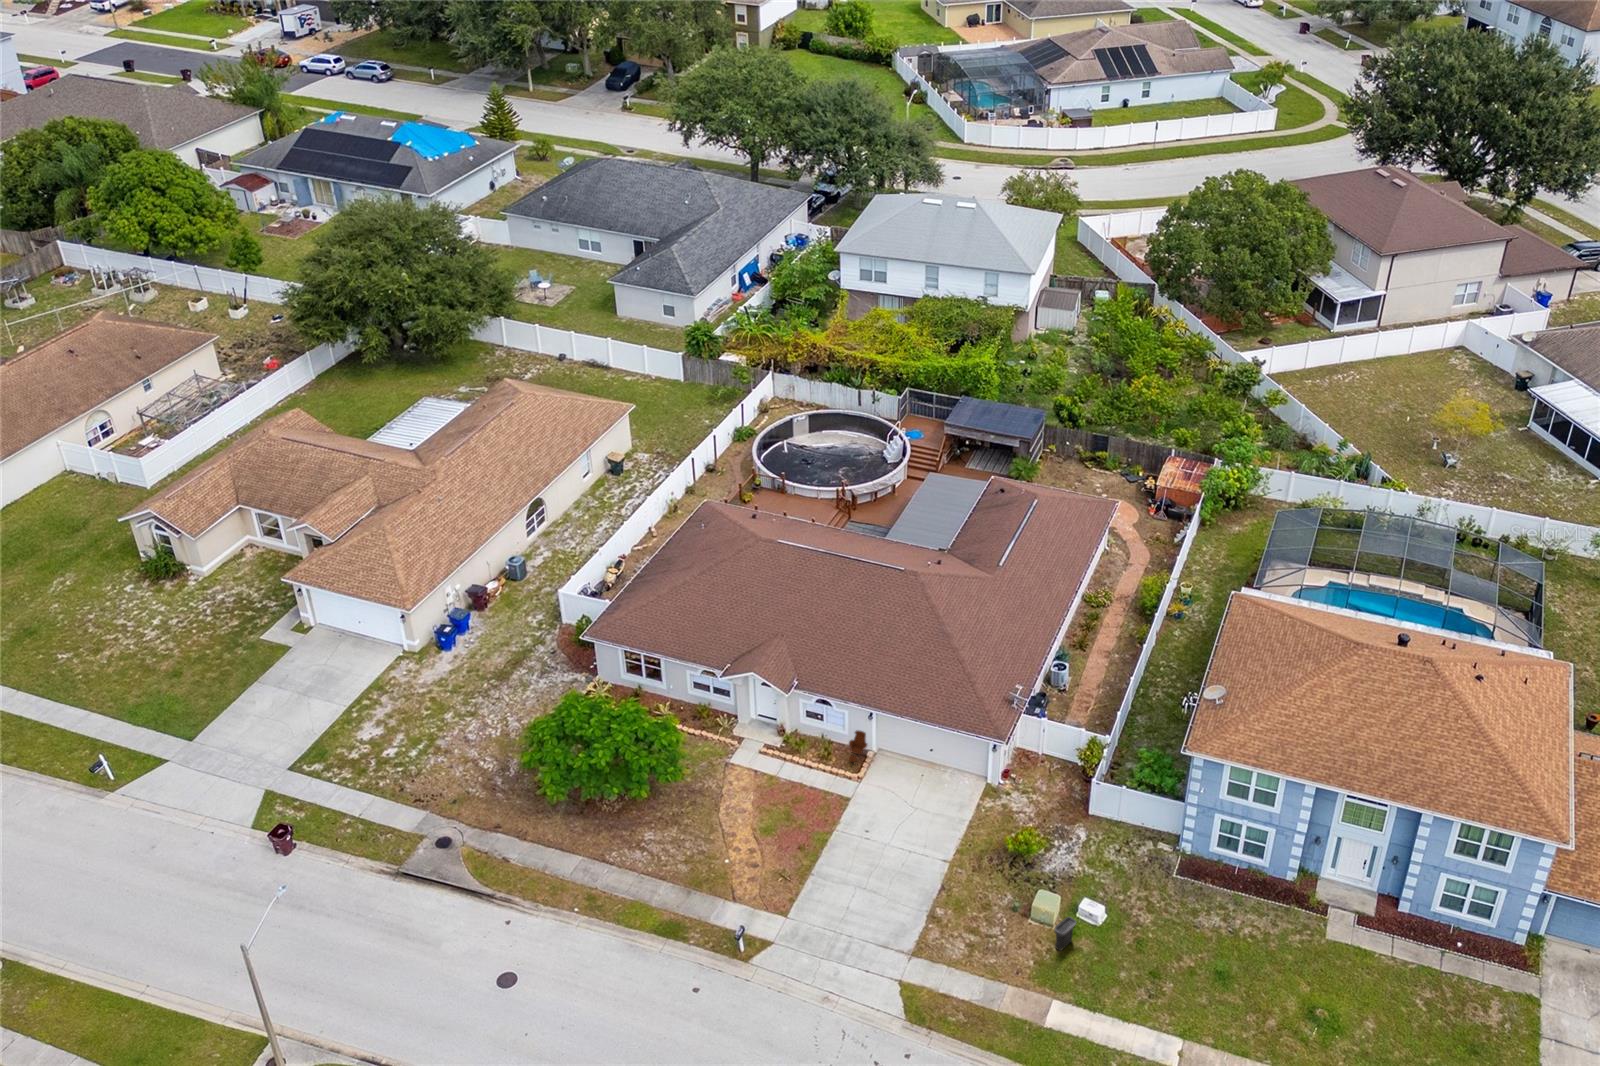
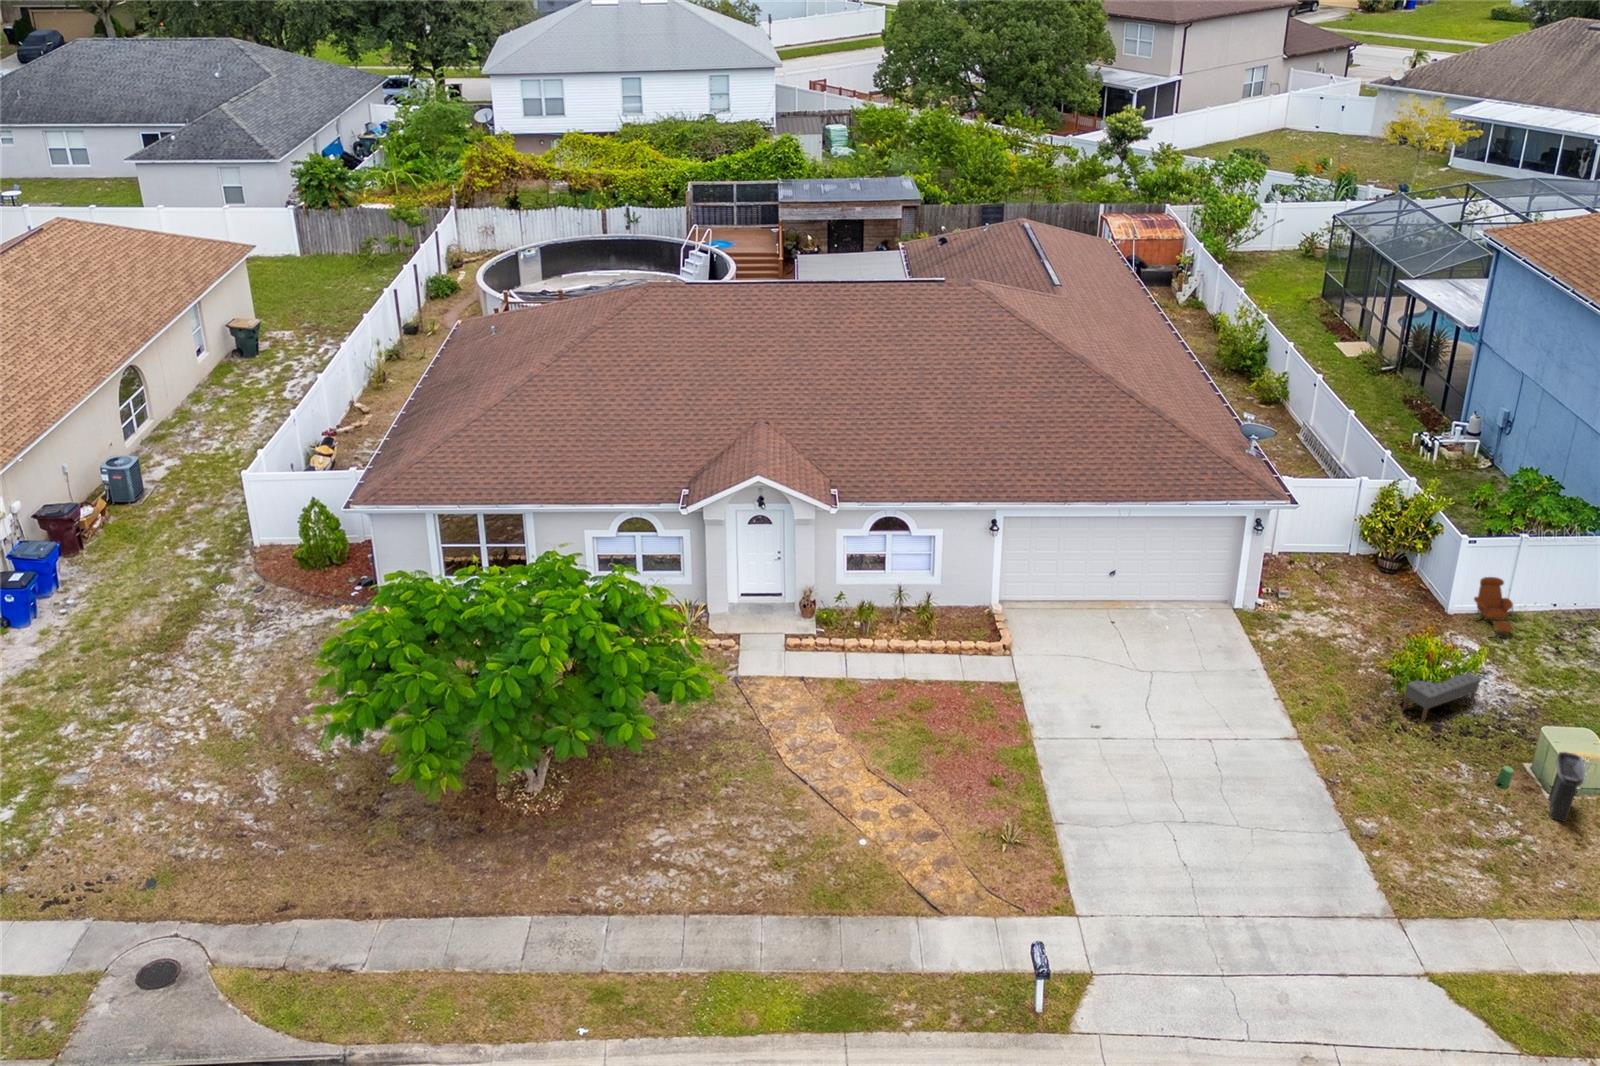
lounge chair: present [848,730,867,764] -> present [1474,577,1513,638]
bench: none [1042,855,1085,880] -> present [1403,672,1481,722]

